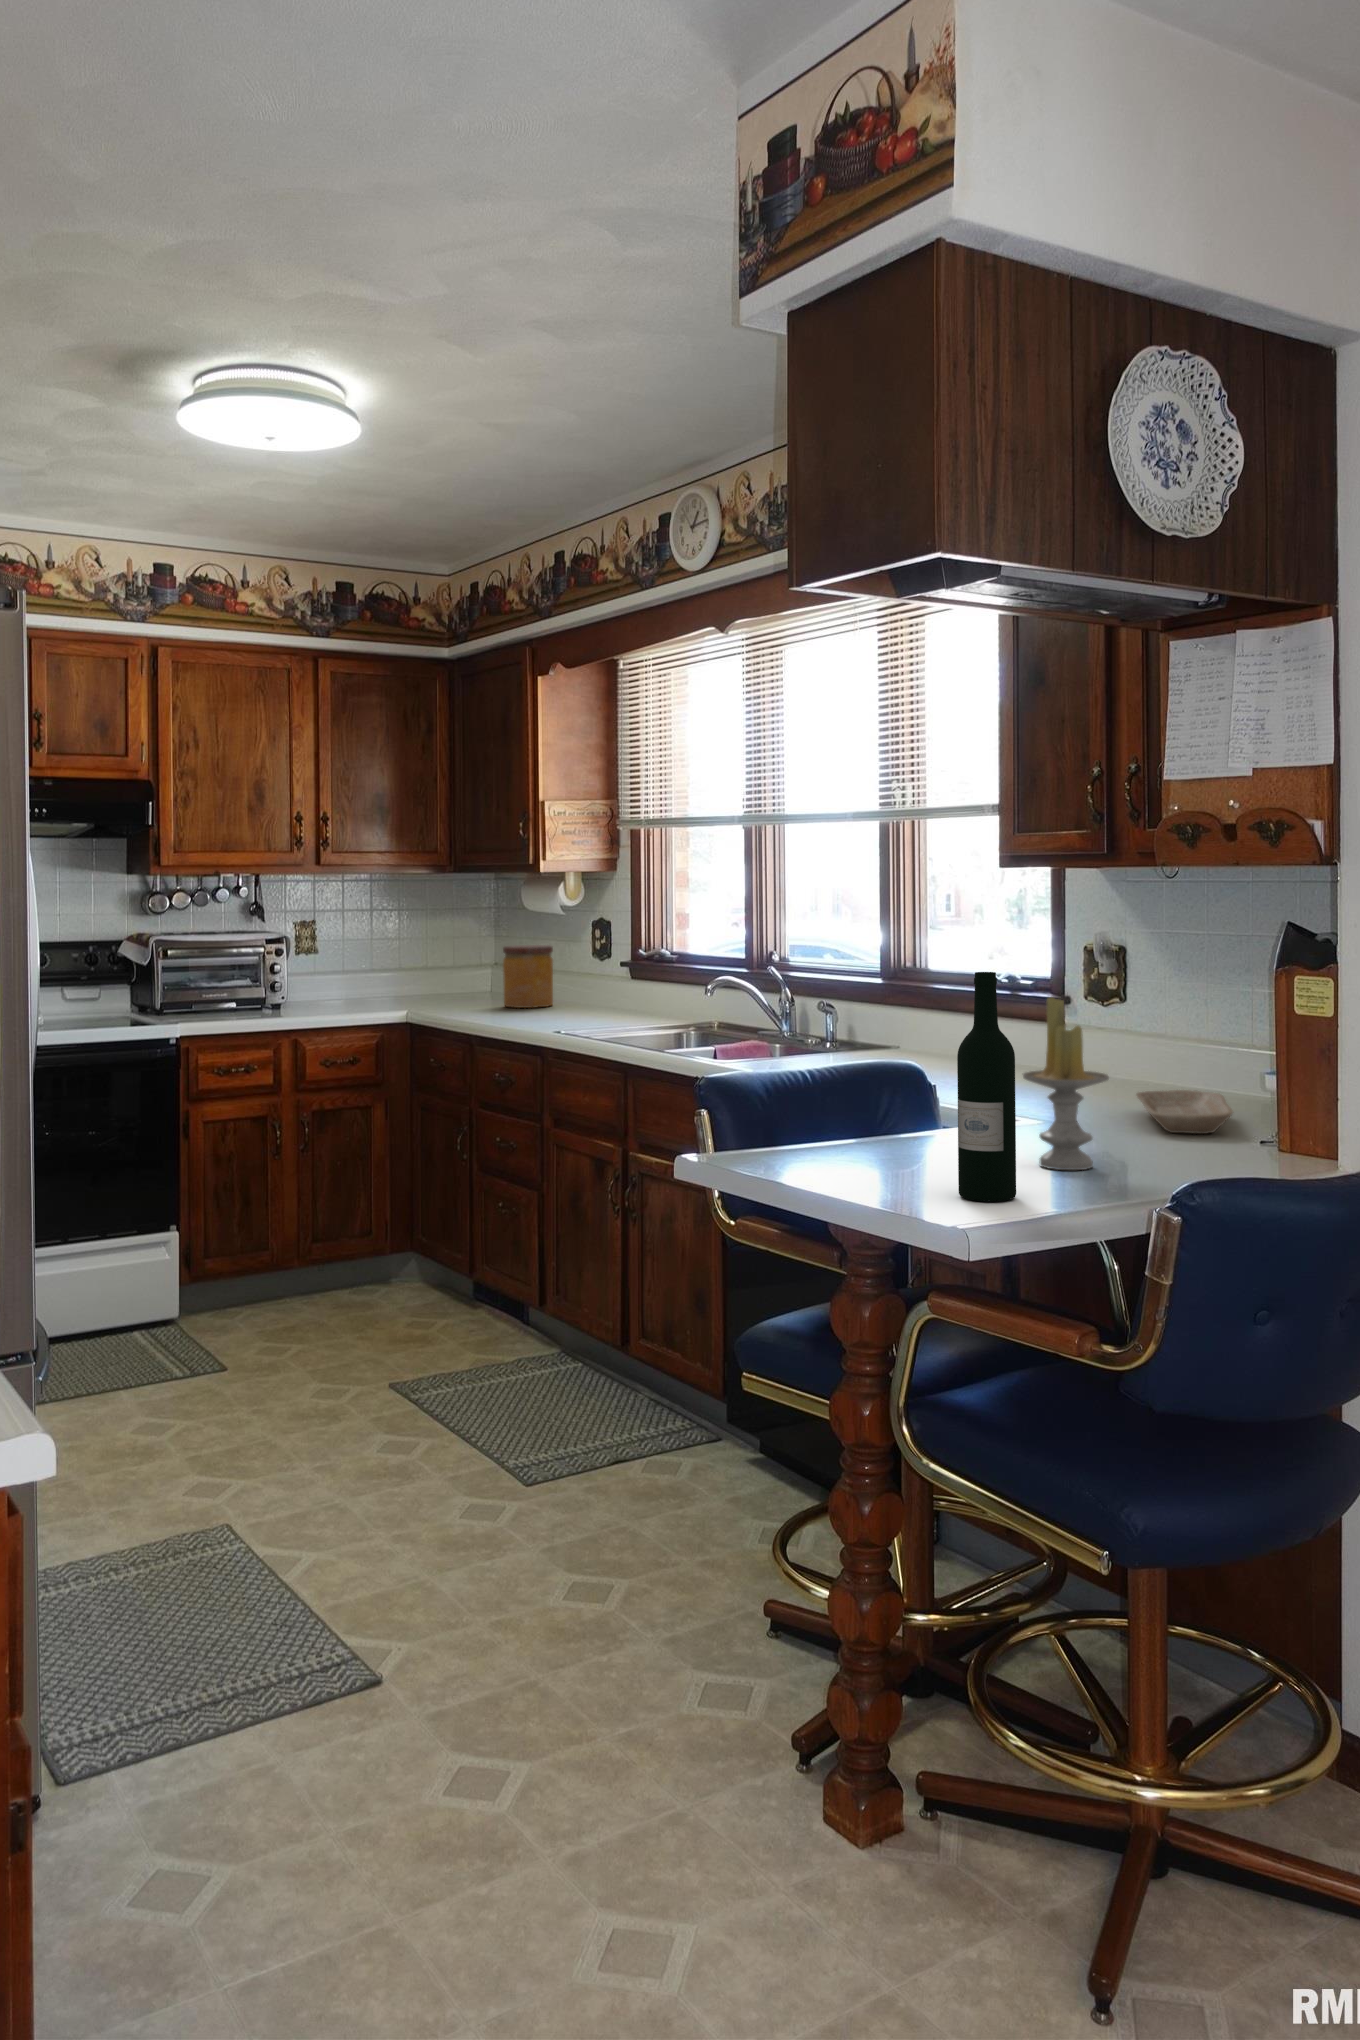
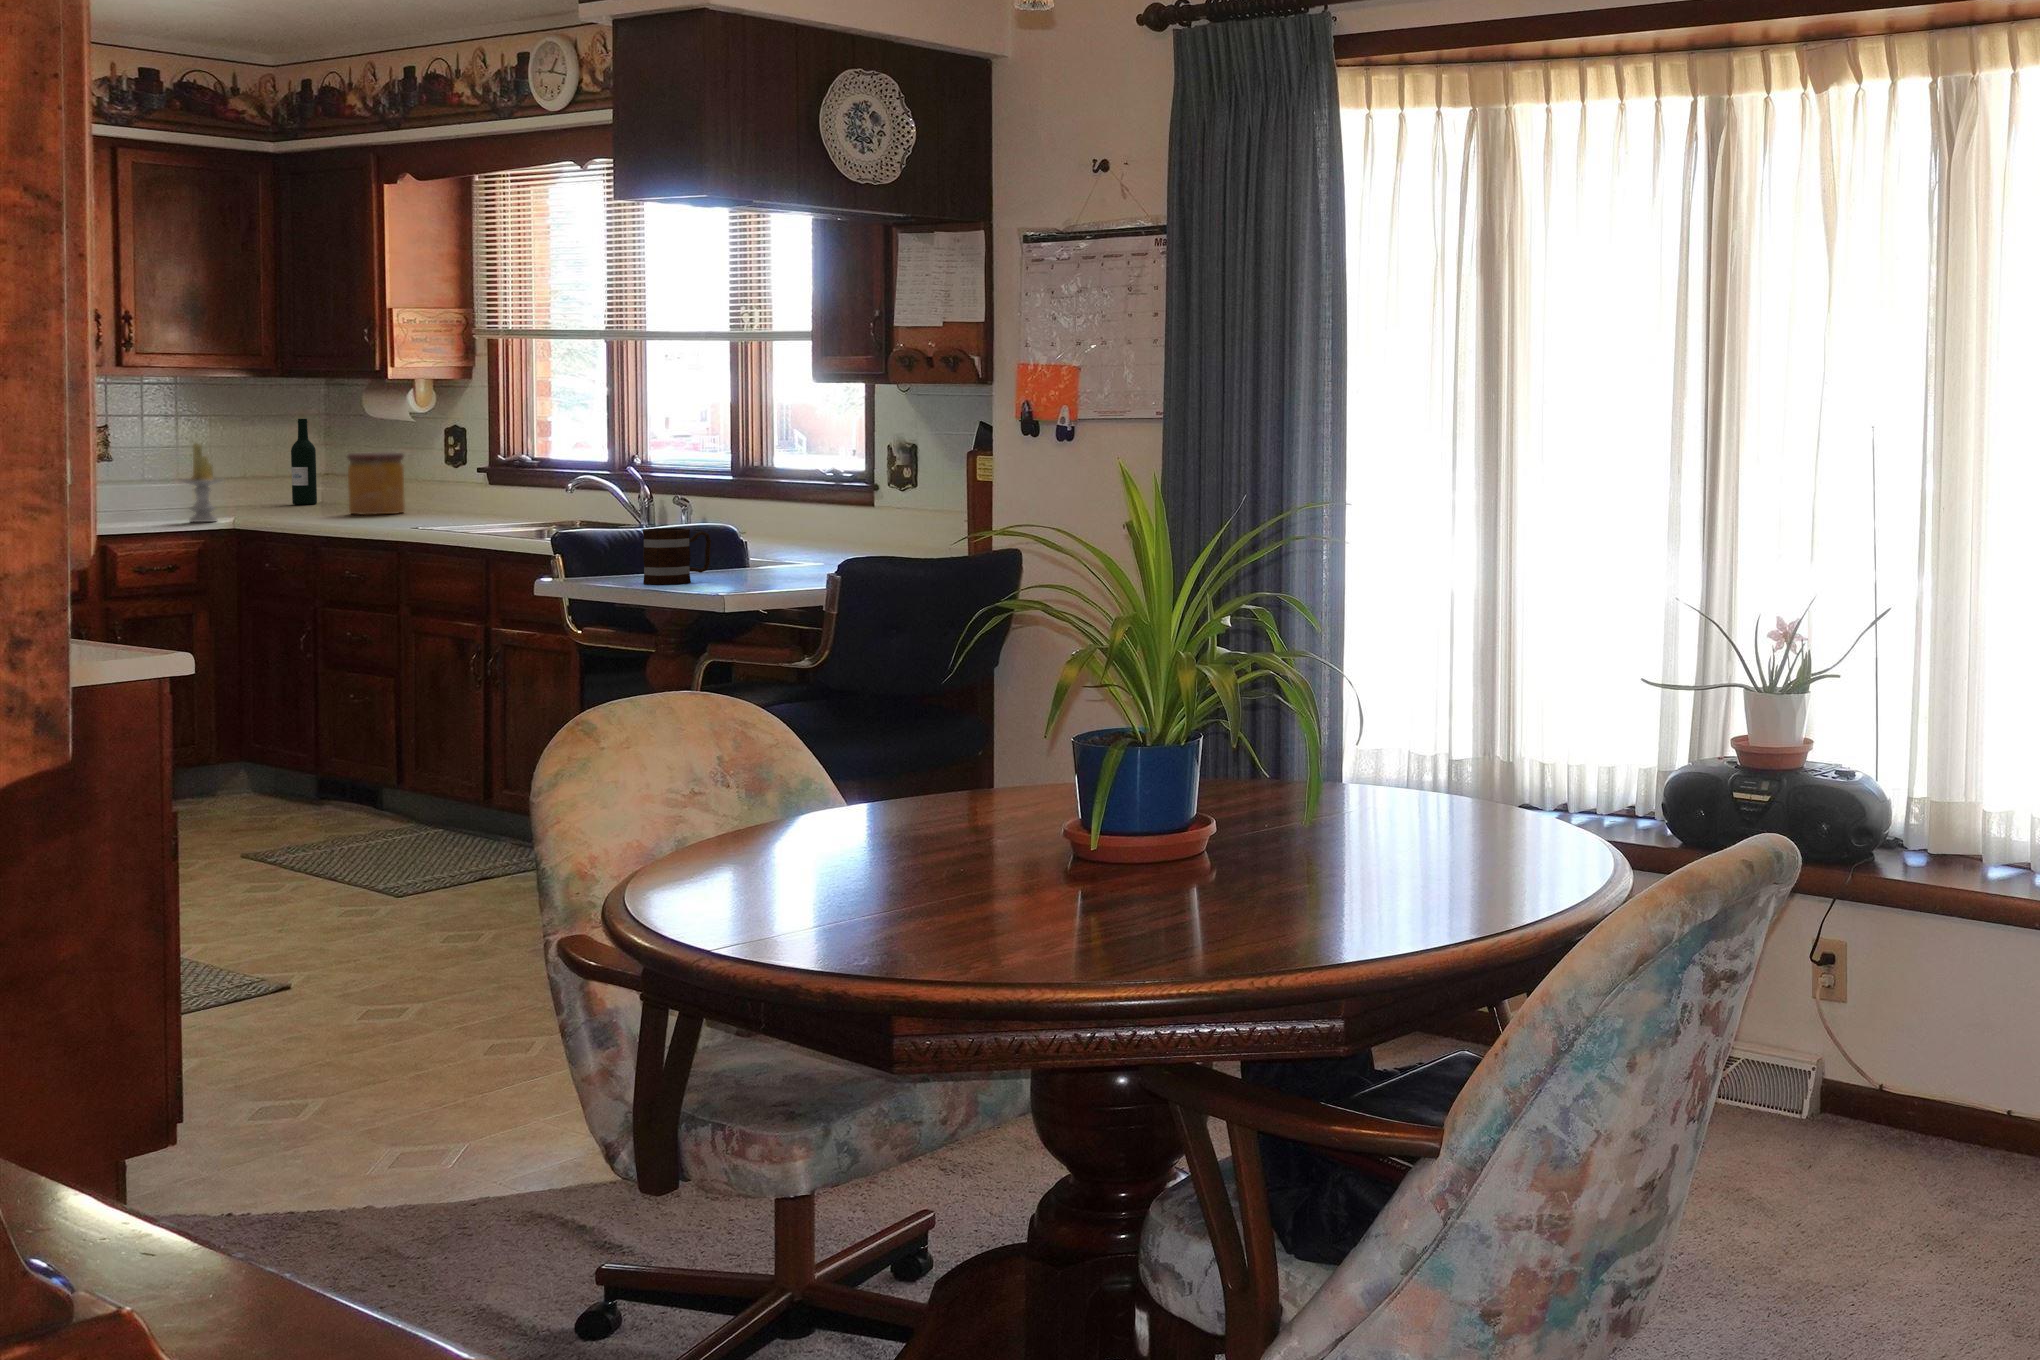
wine bottle: present [957,972,1016,1202] -> present [291,419,317,504]
candle: present [1023,997,1109,1170] -> present [180,443,222,522]
mug: none [823,1080,919,1171] -> present [643,528,711,584]
tray: present [1136,1090,1233,1134] -> none [887,544,950,567]

